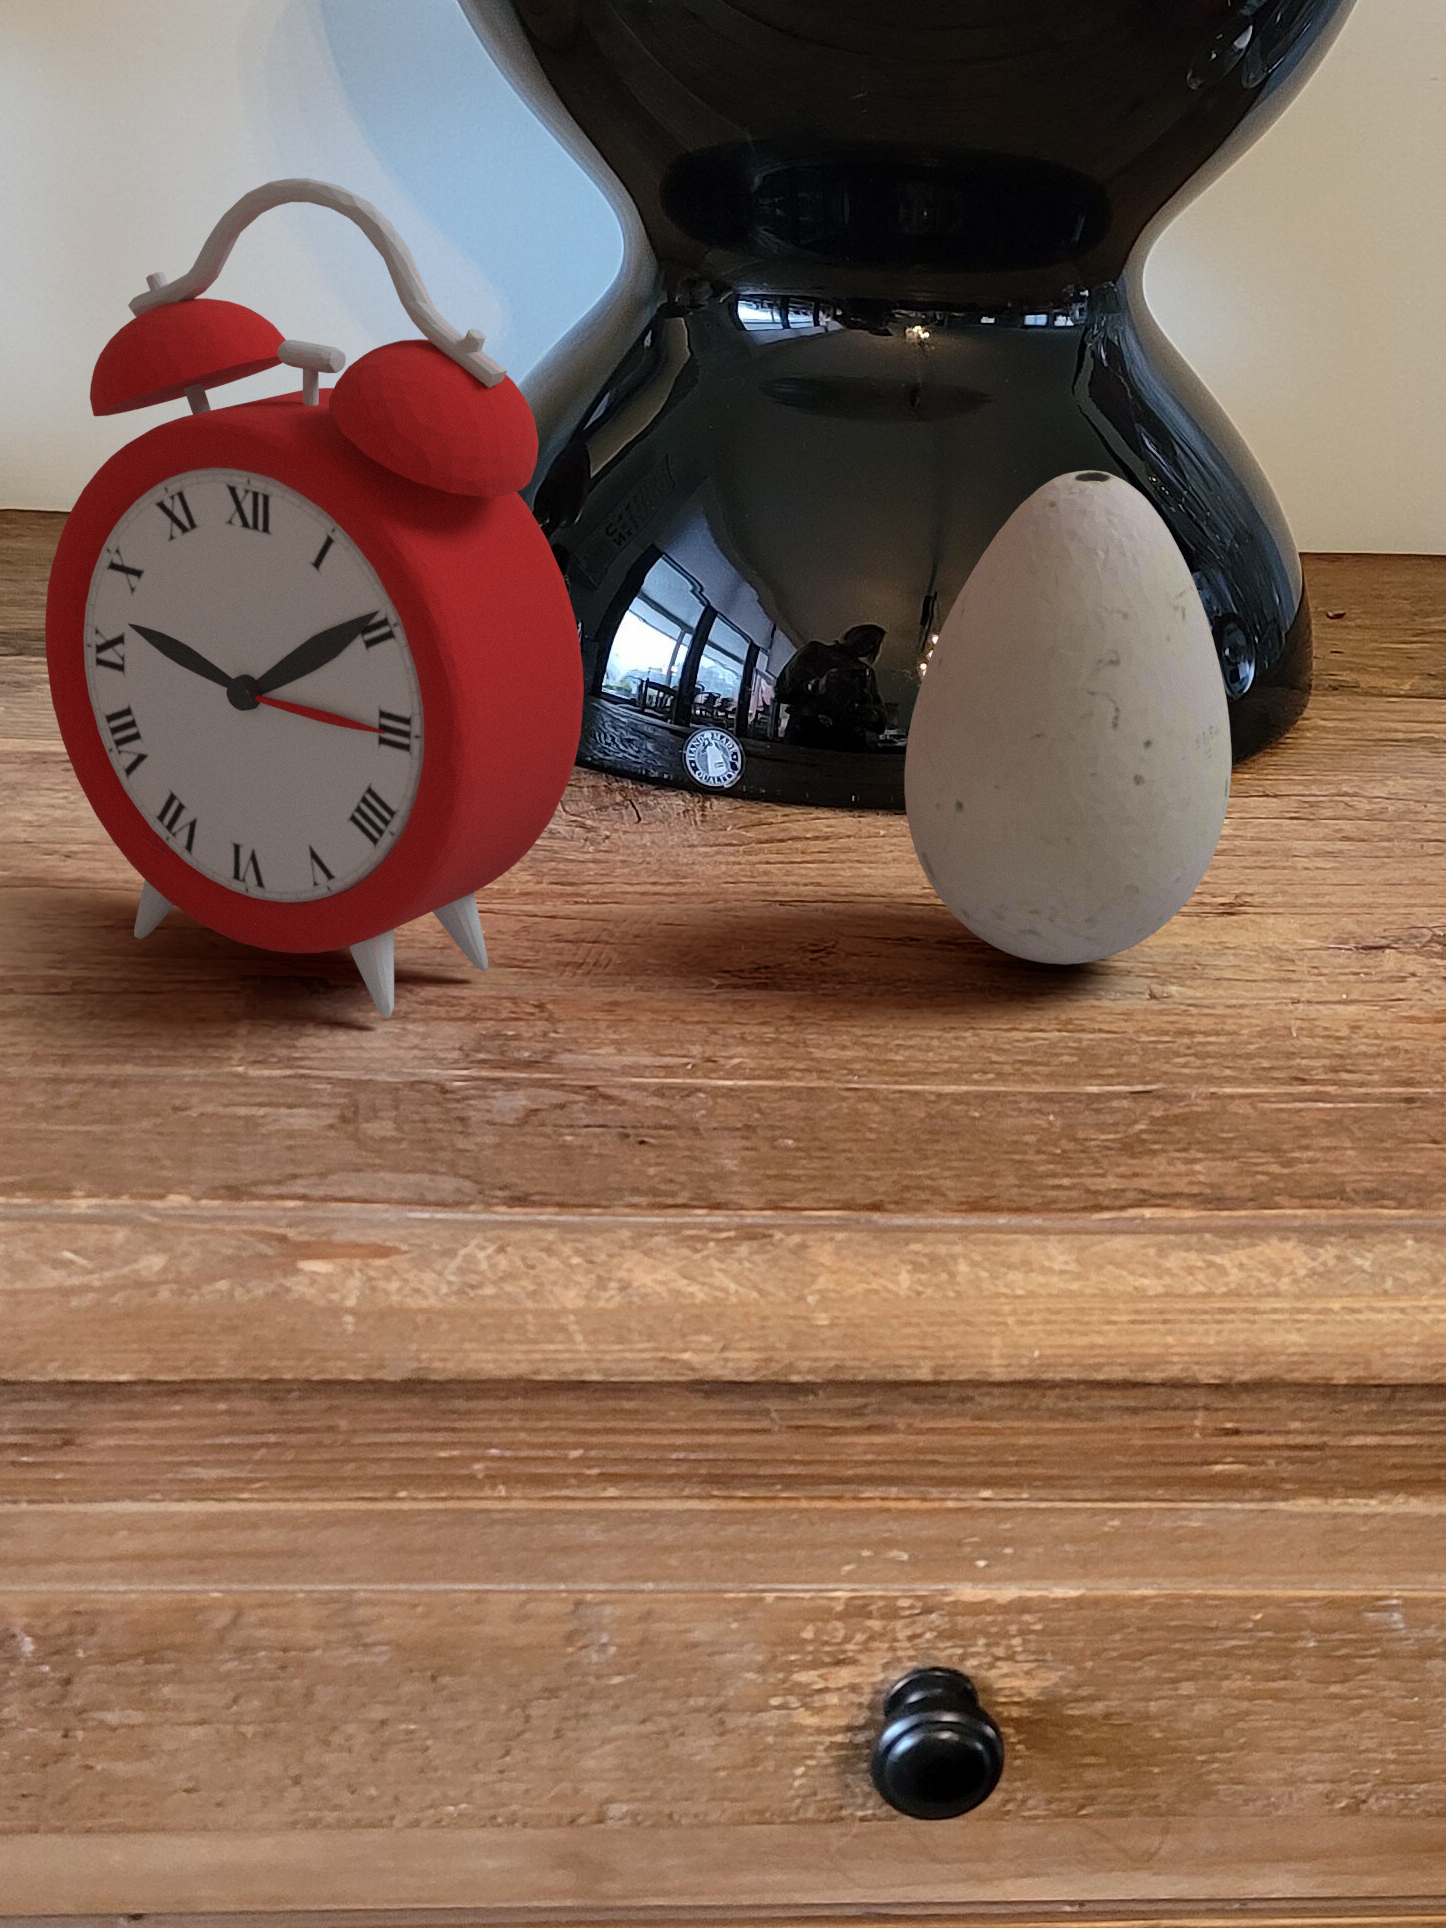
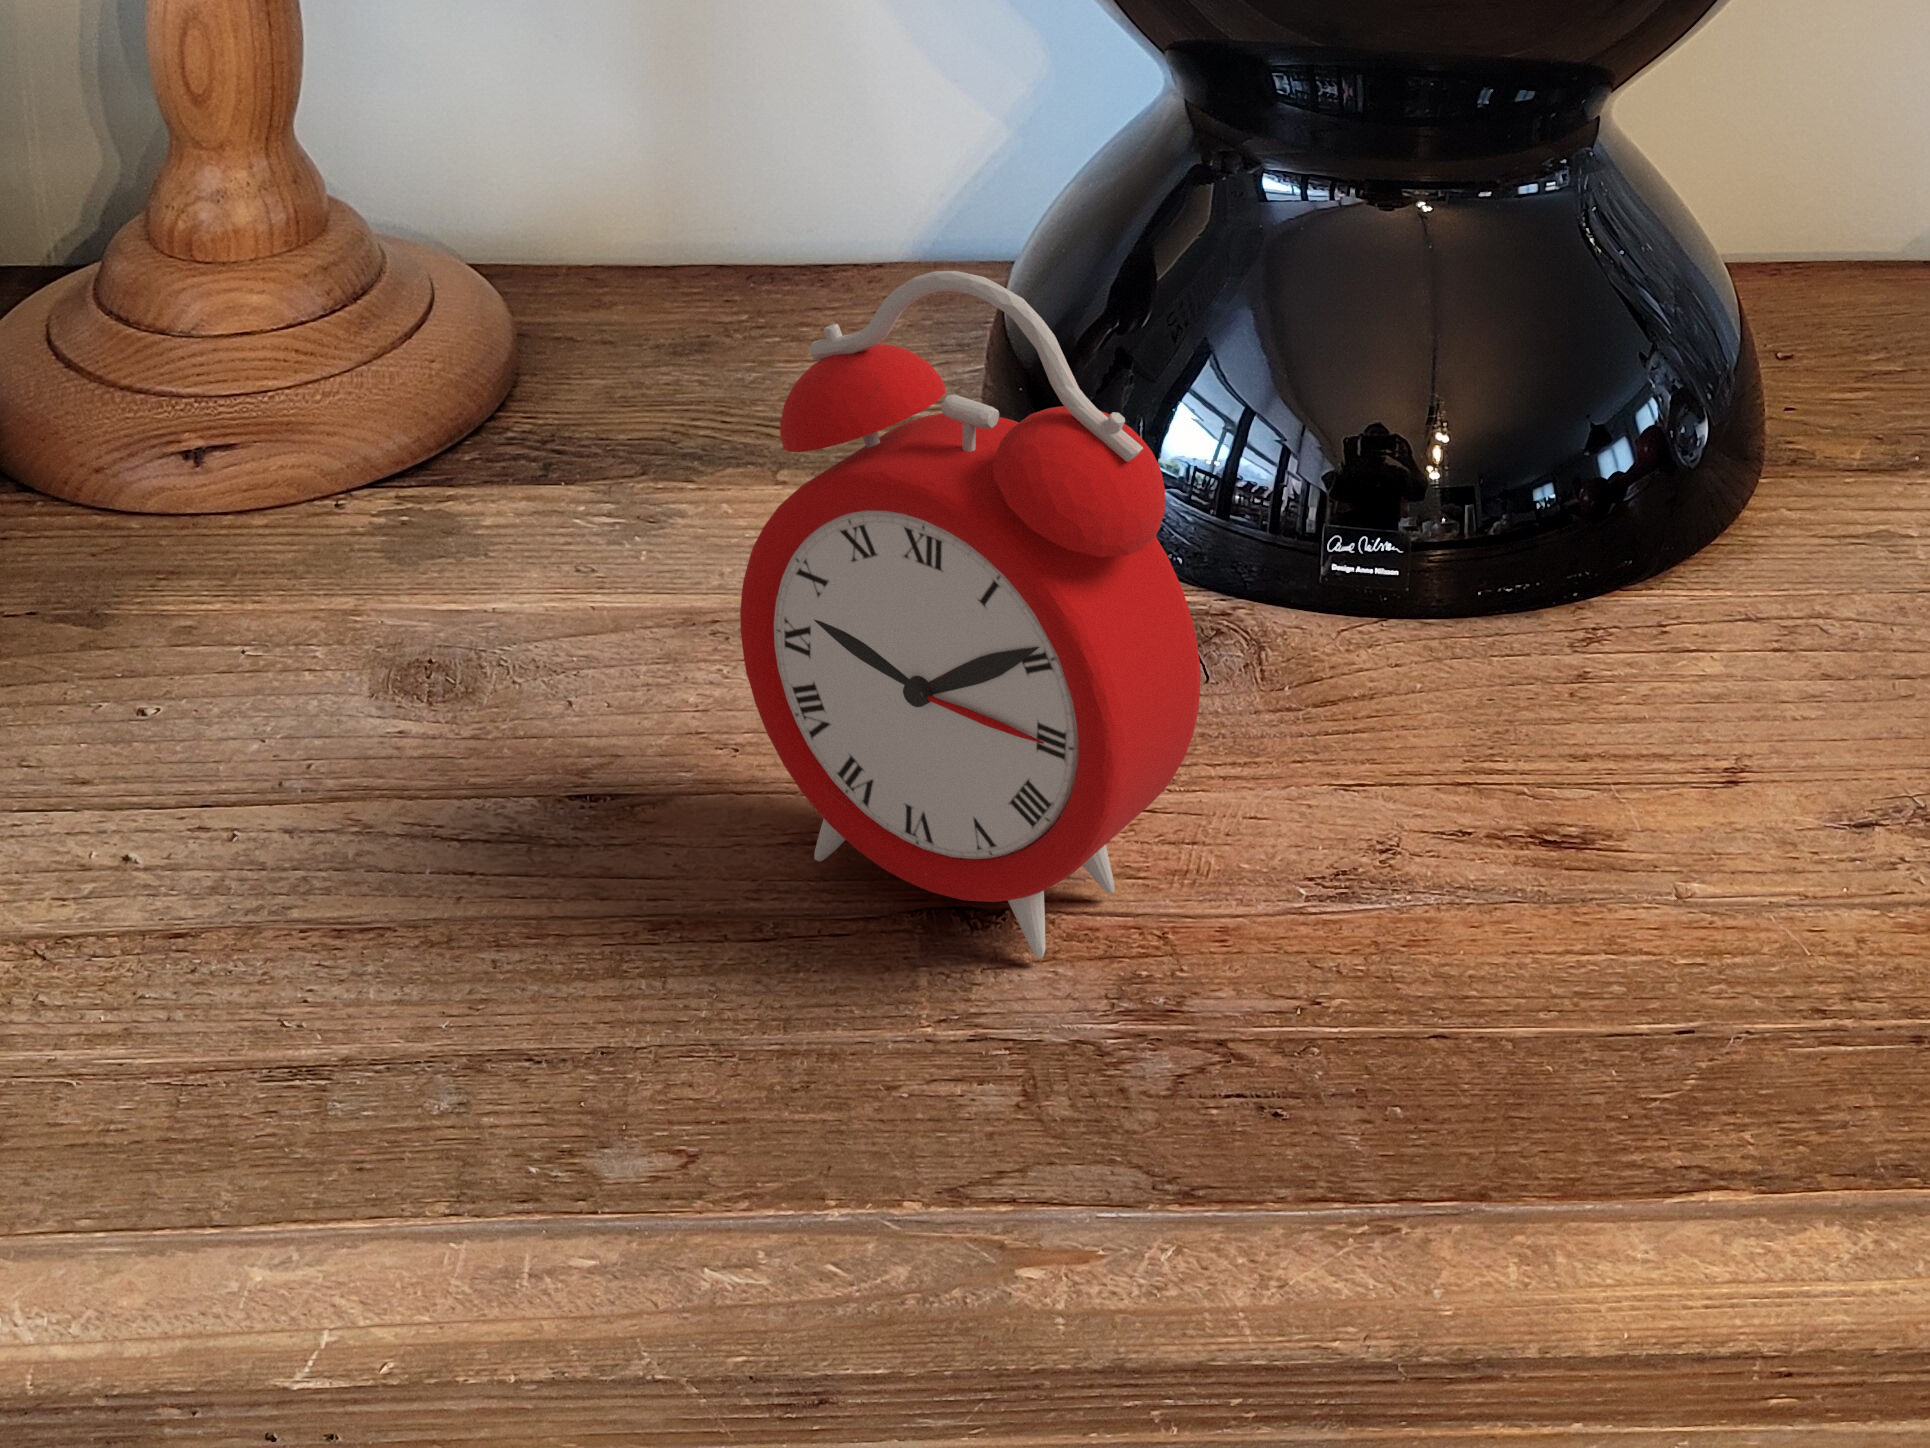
decorative egg: present [905,470,1232,964] -> none [1462,468,1746,875]

